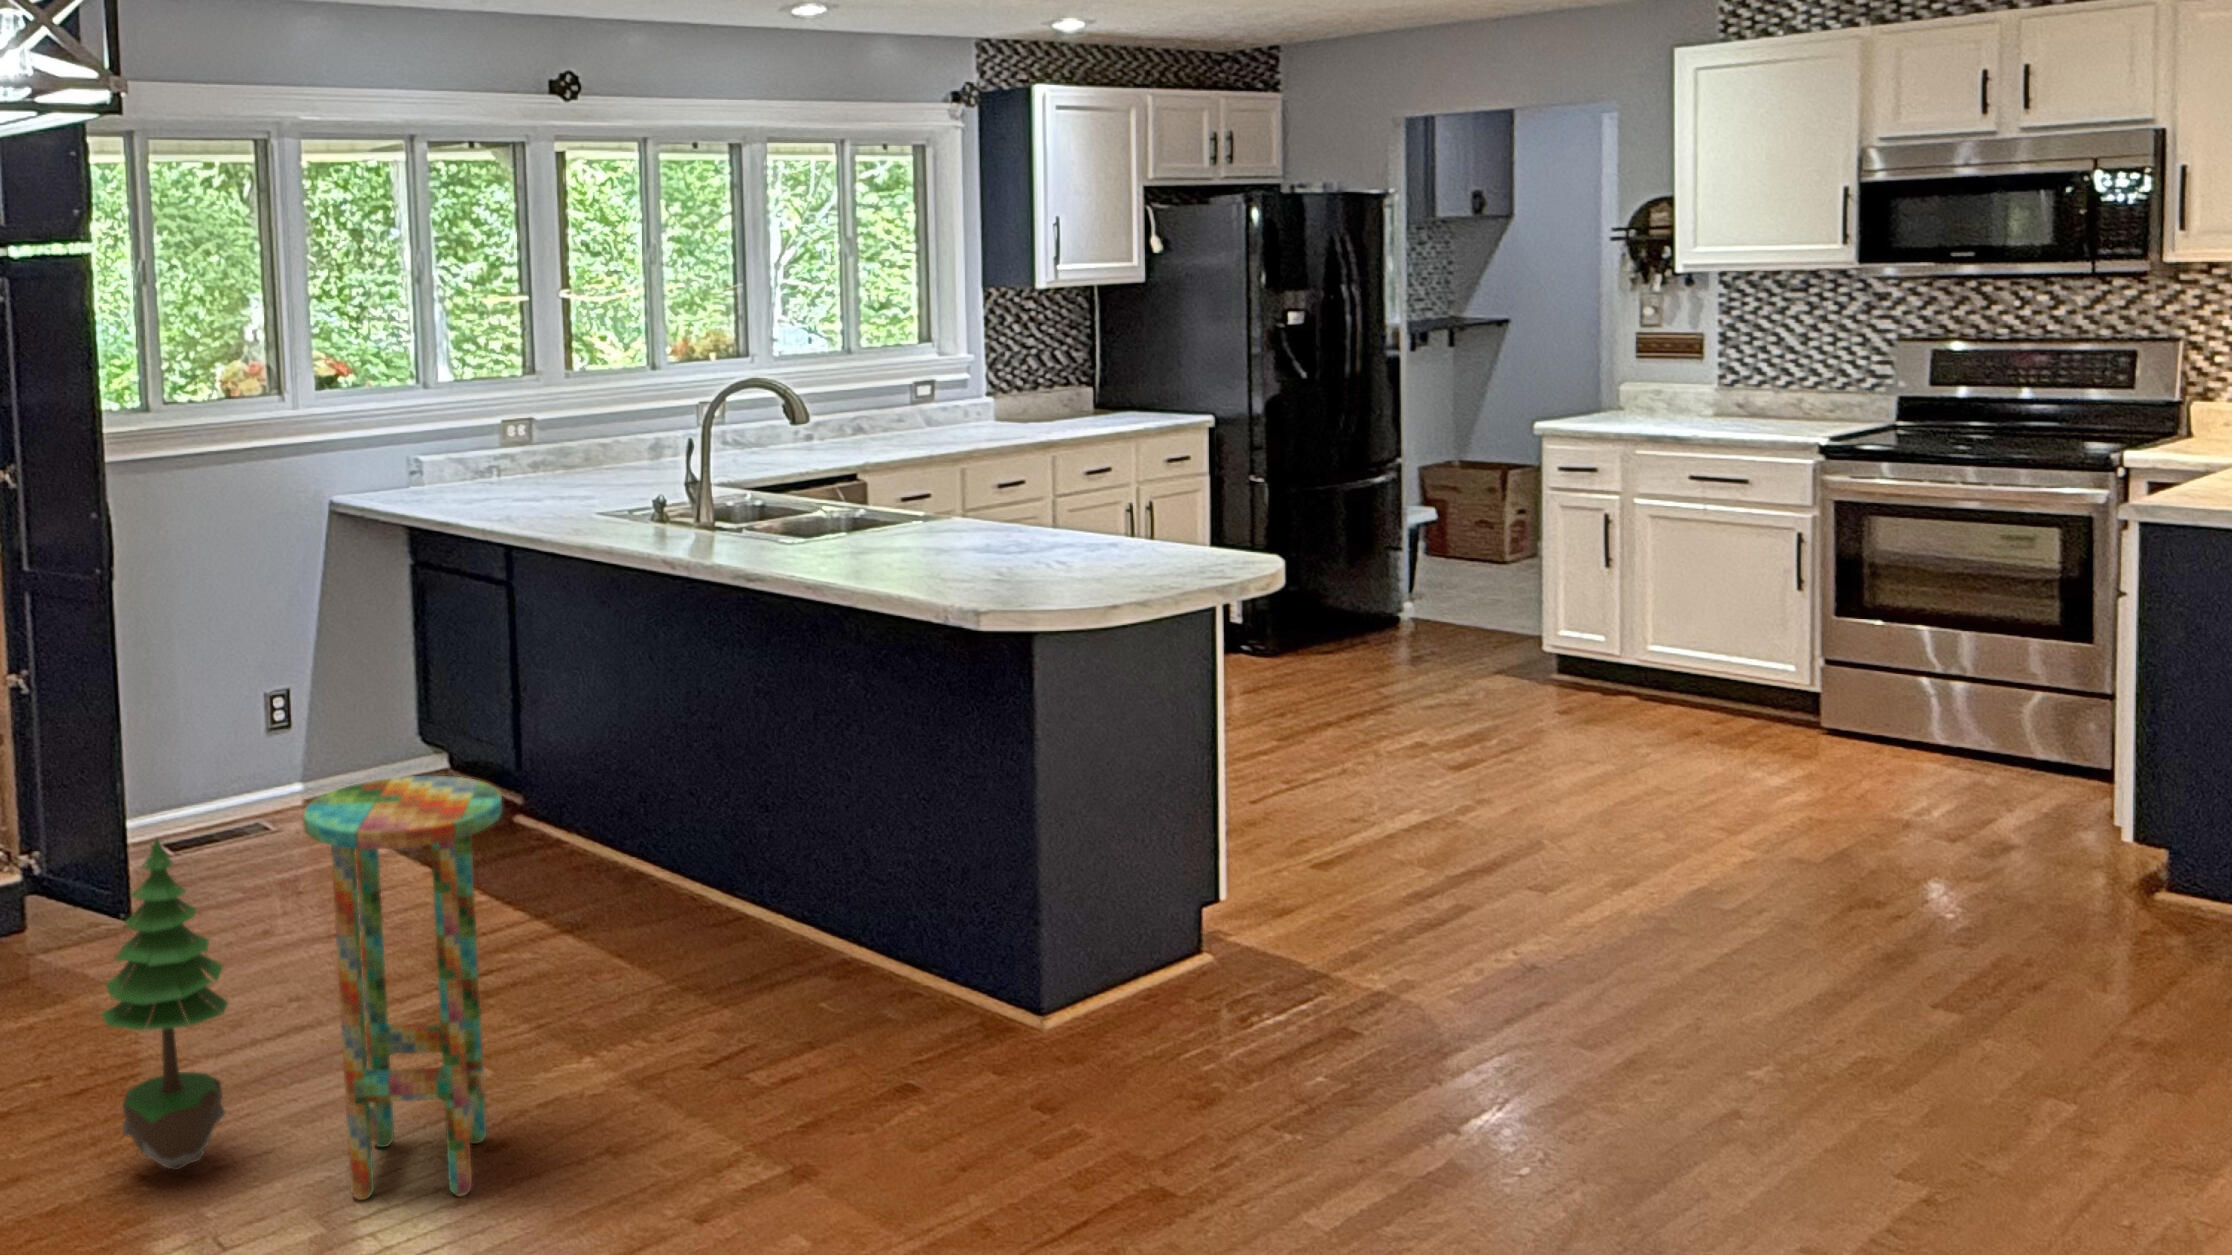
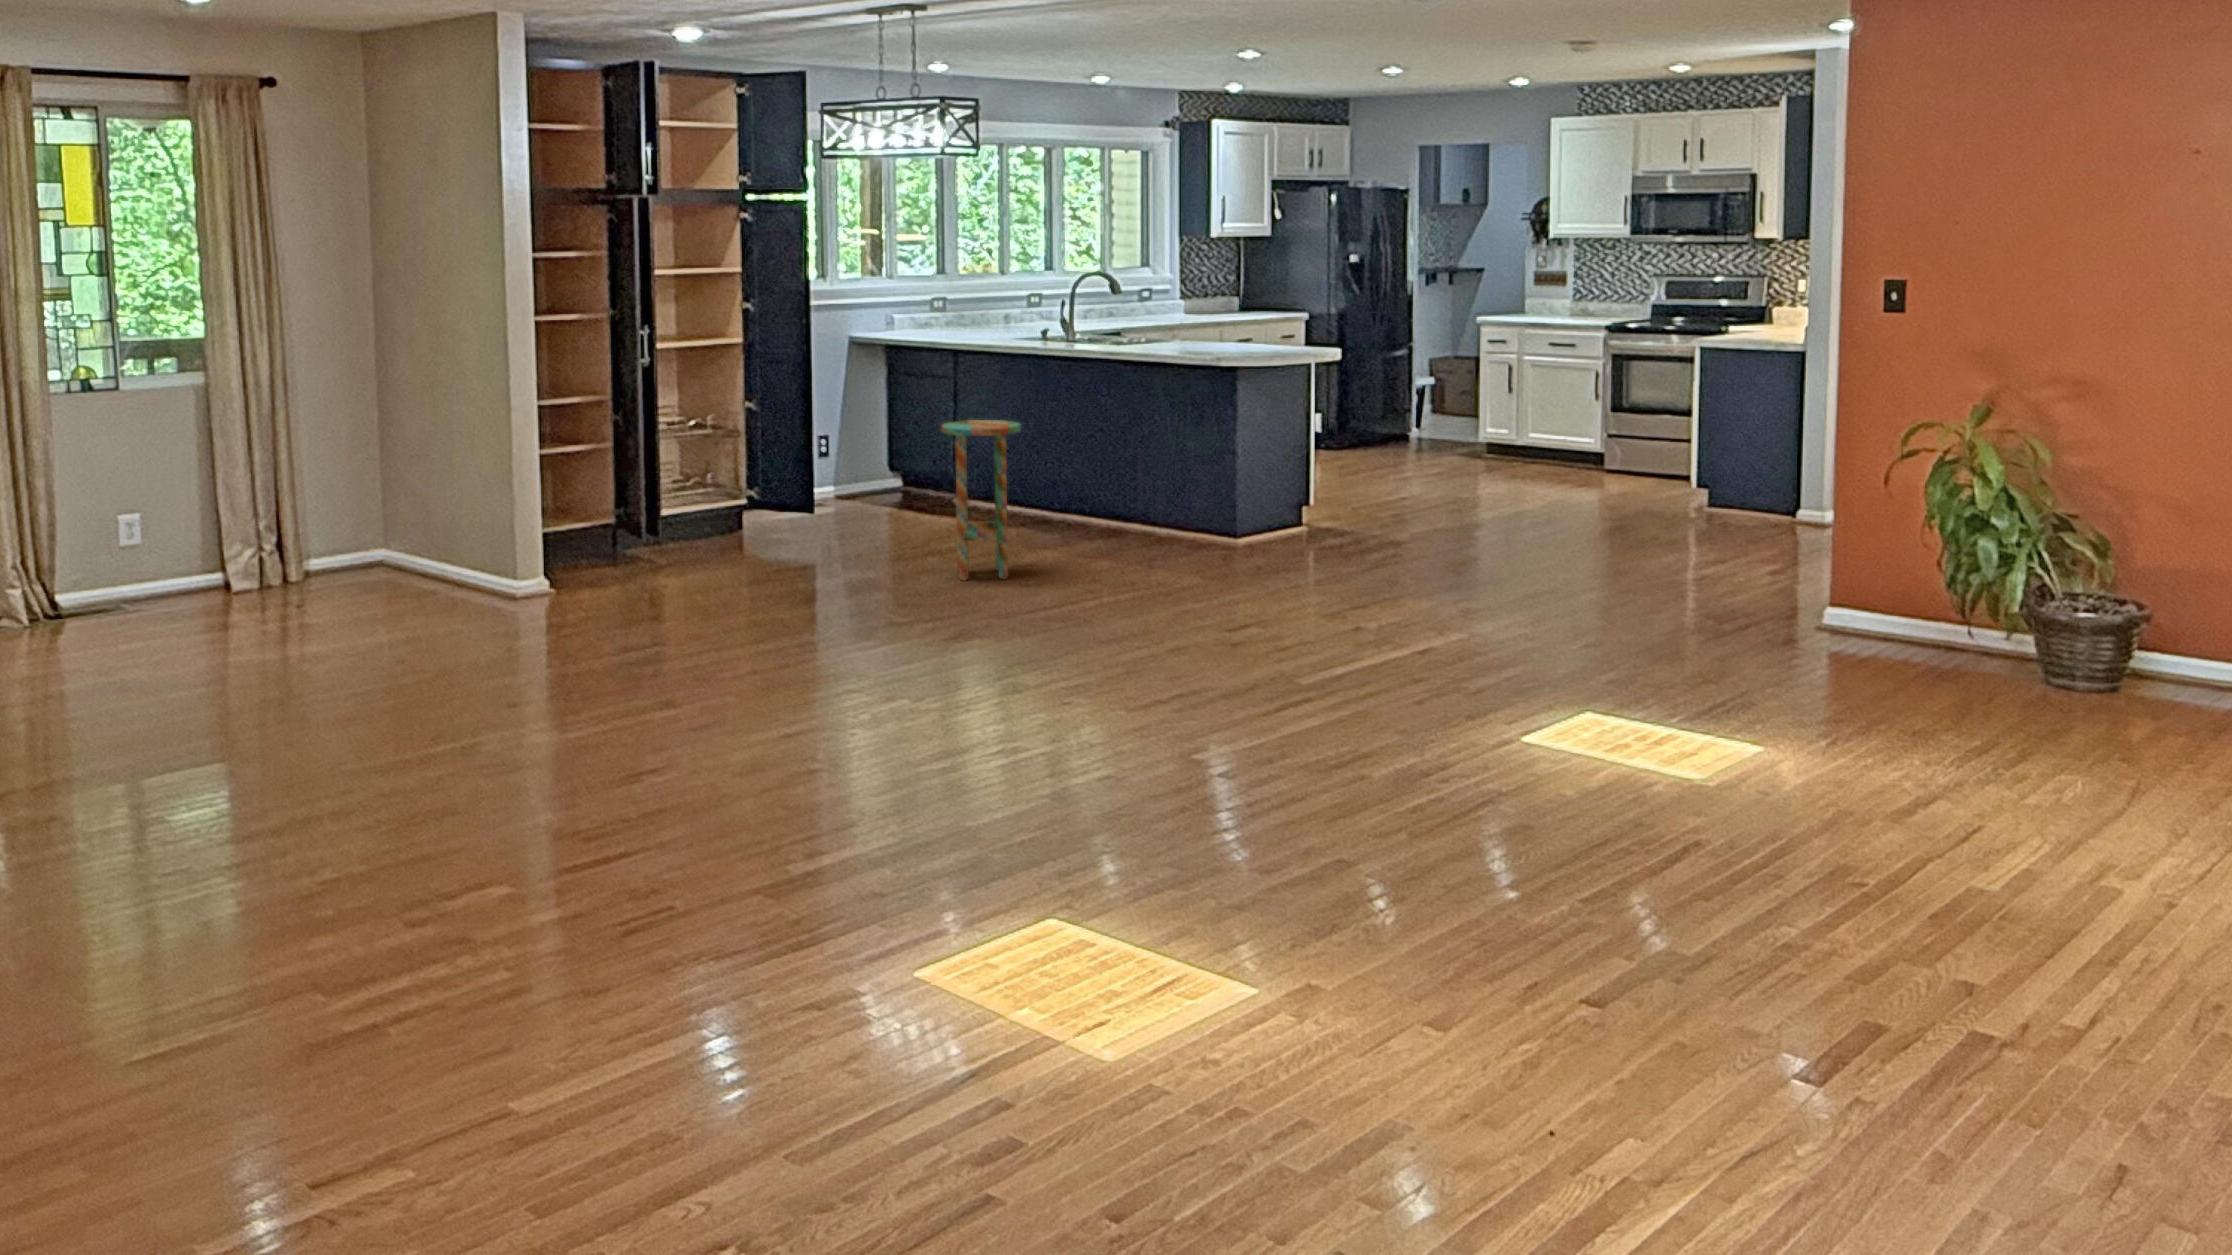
potted tree: present [102,839,229,1170] -> none [853,438,904,577]

